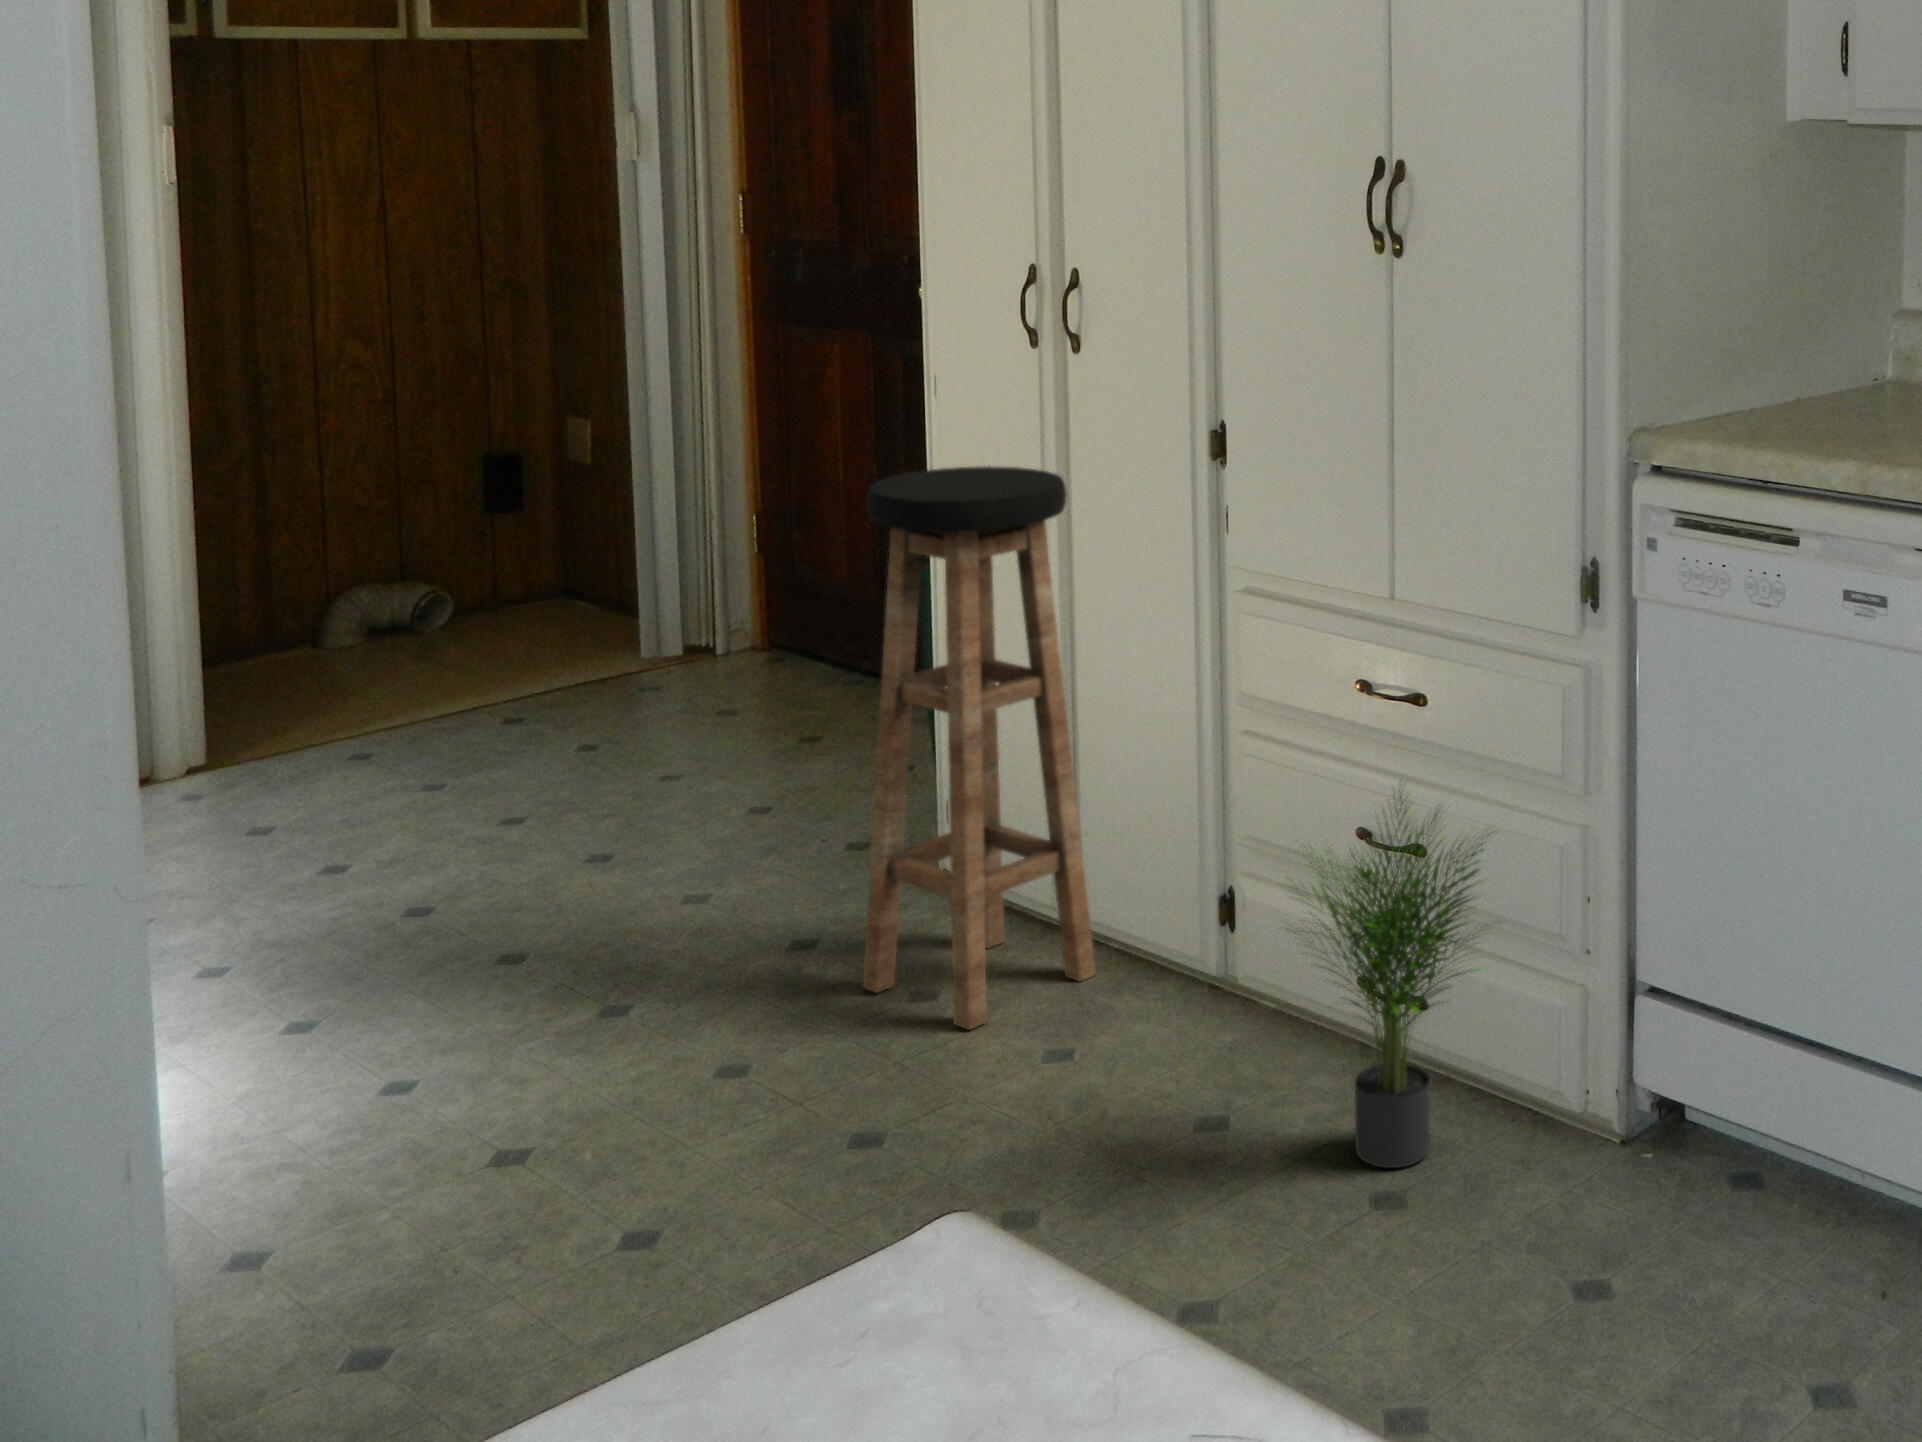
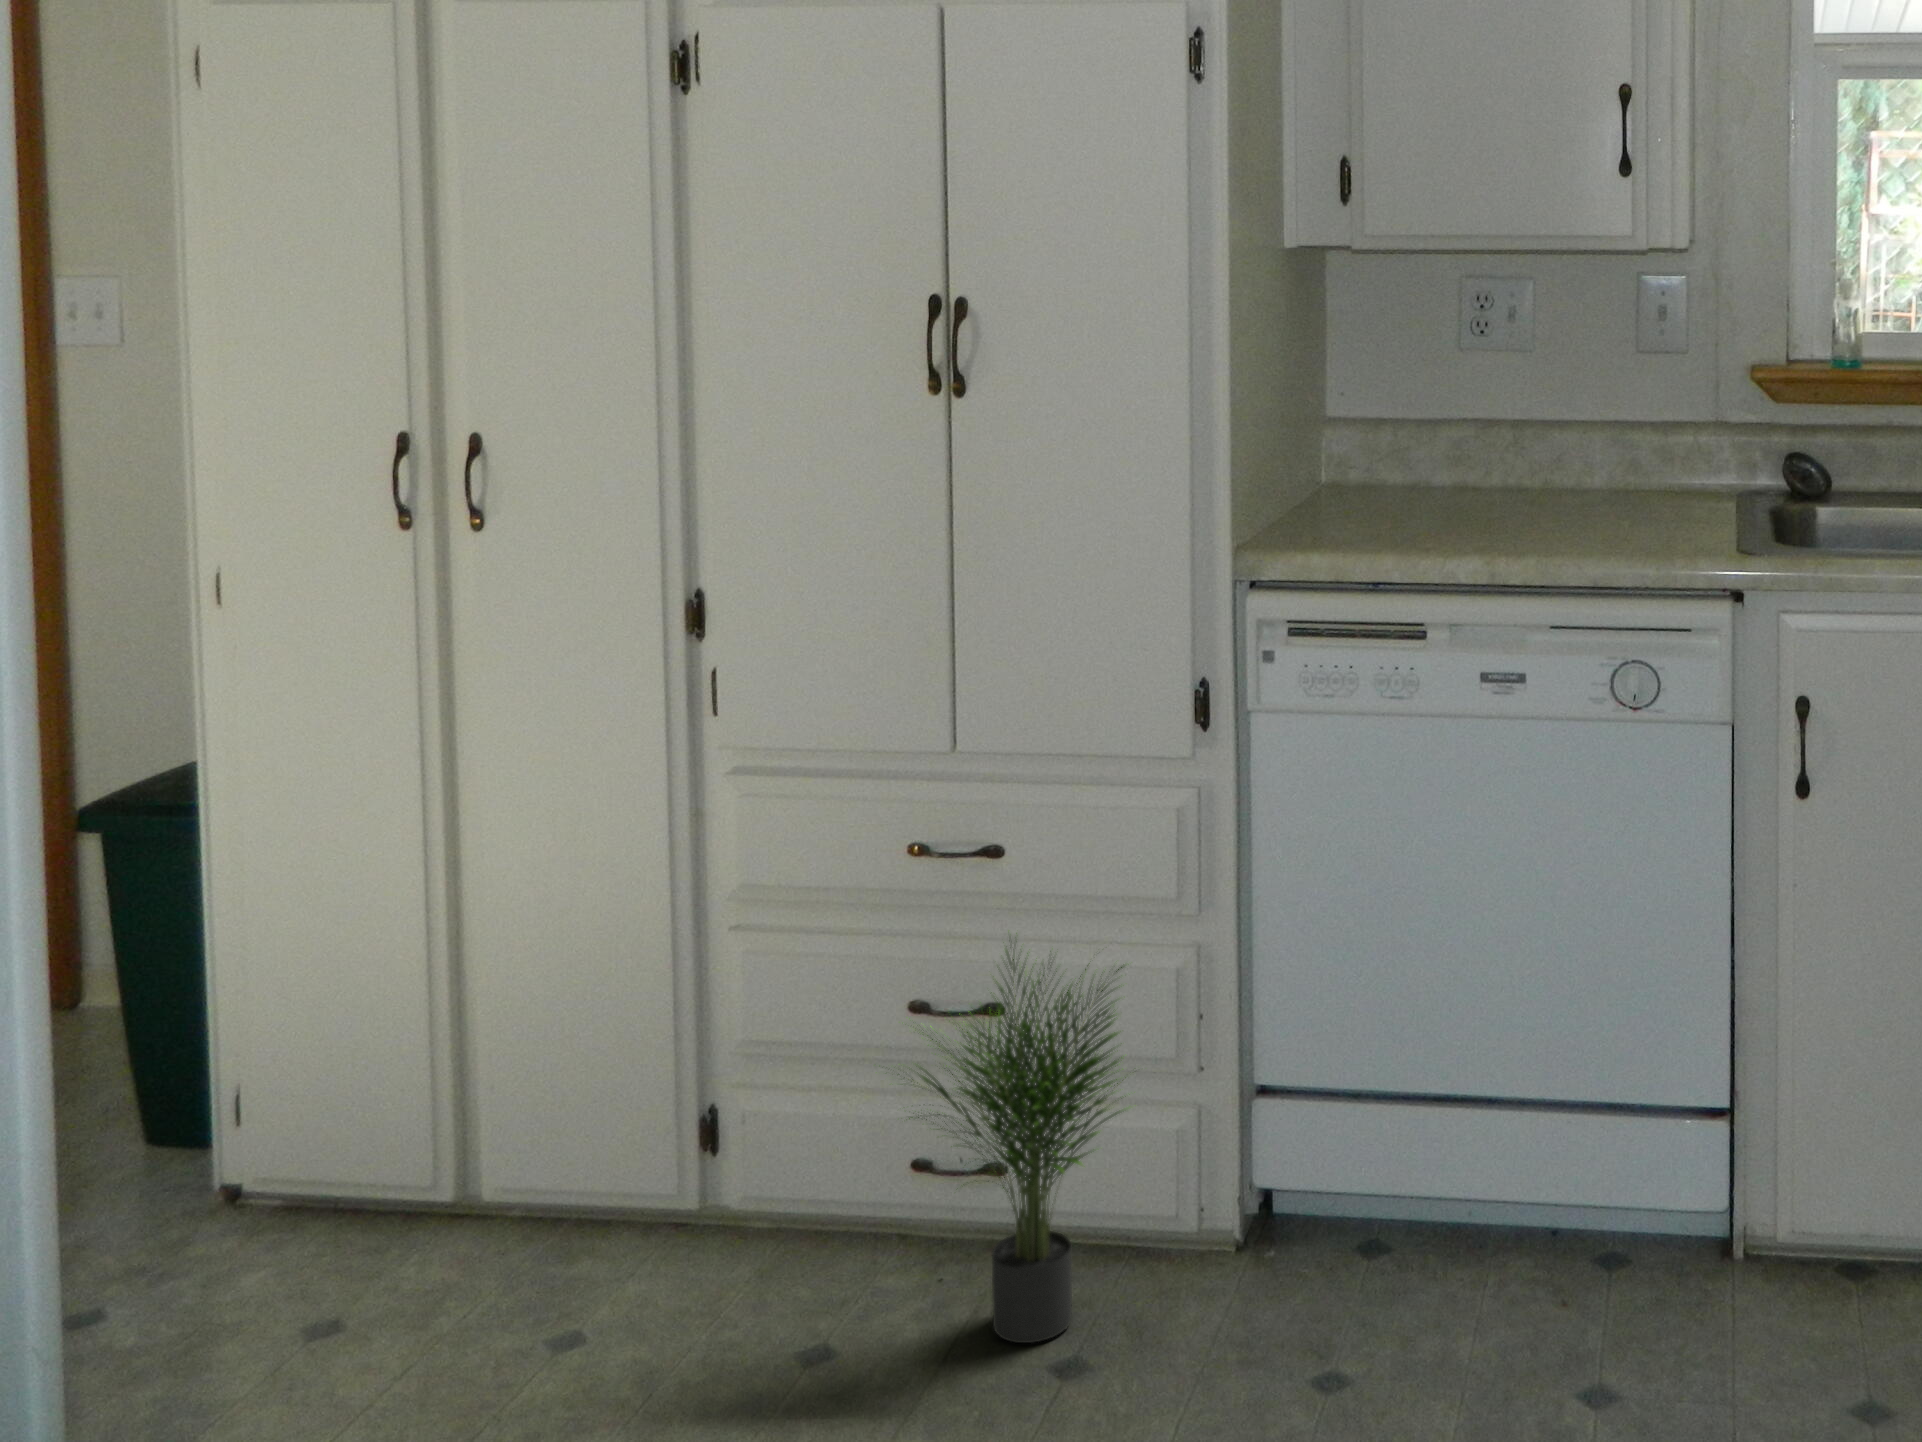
bar stool: present [863,466,1096,1030] -> none [233,671,532,1348]

